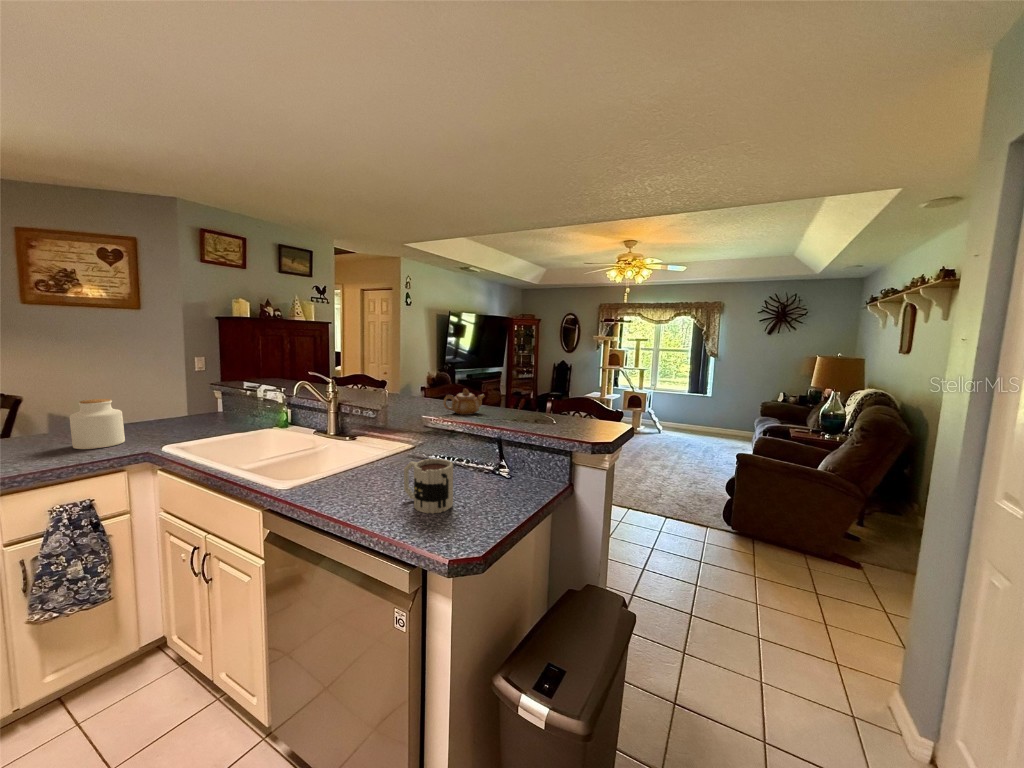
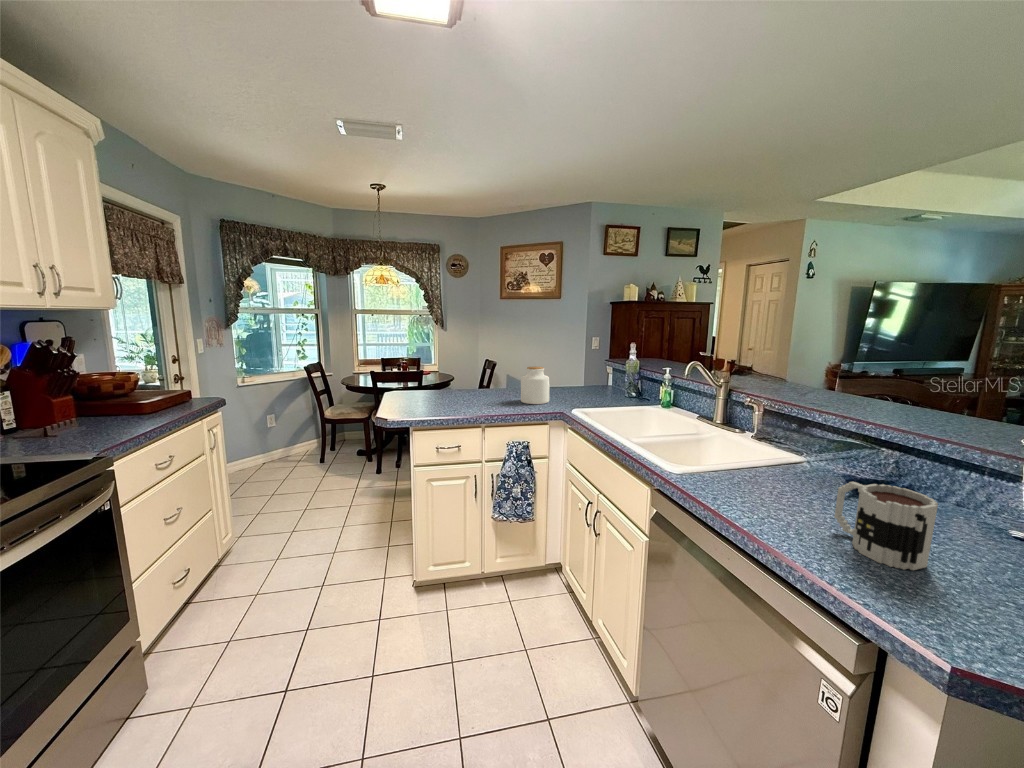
teapot: present [443,389,485,415] -> none [889,389,978,429]

